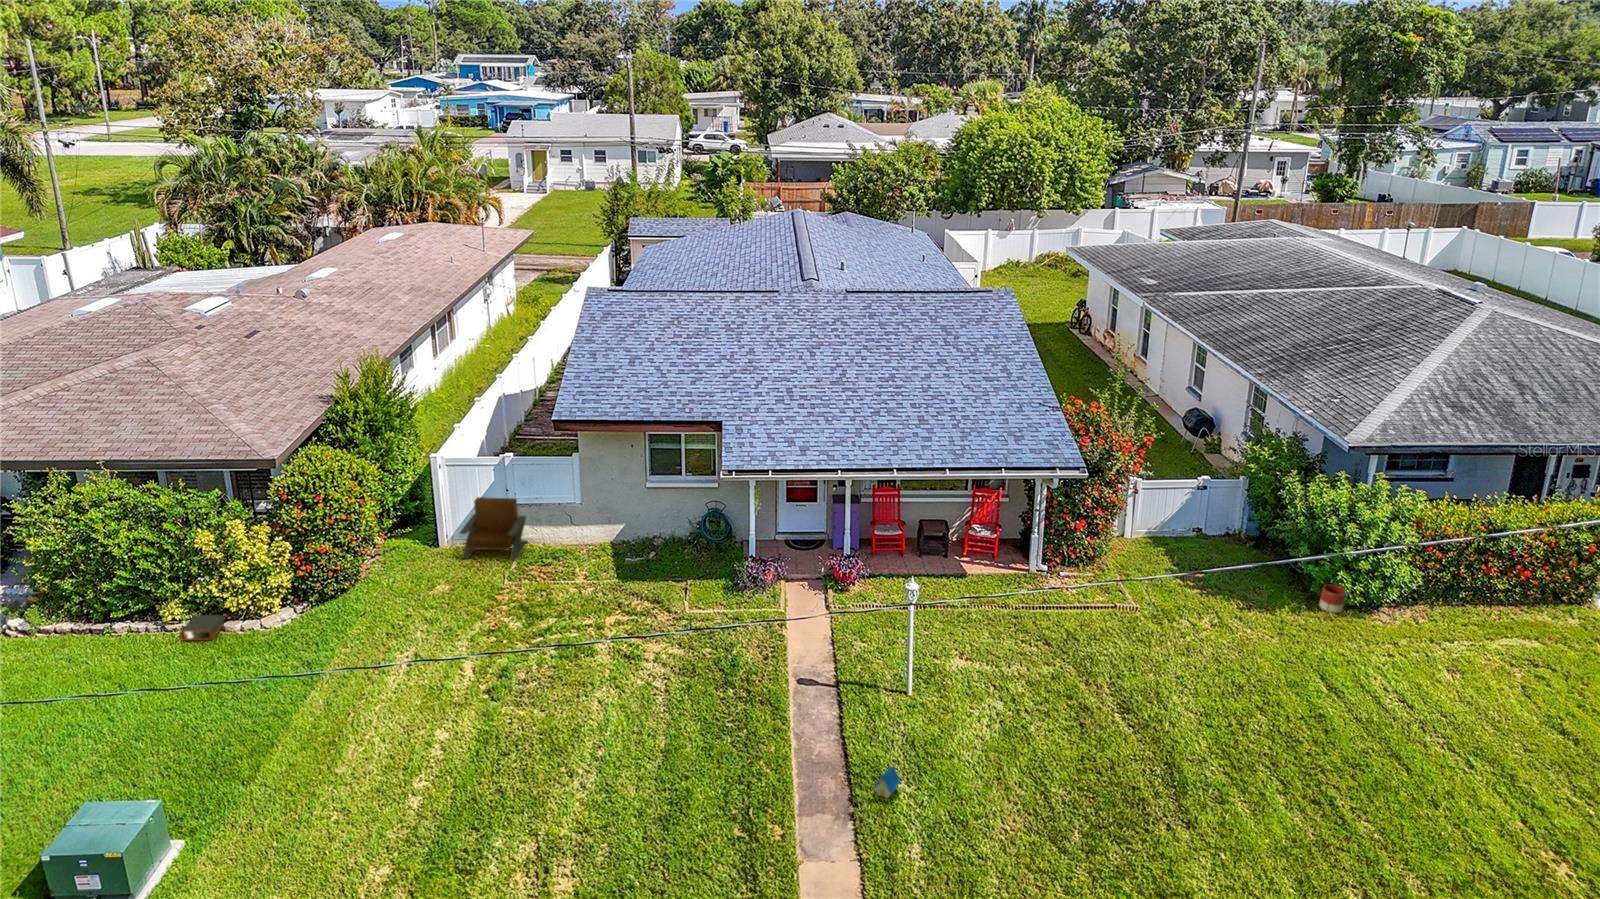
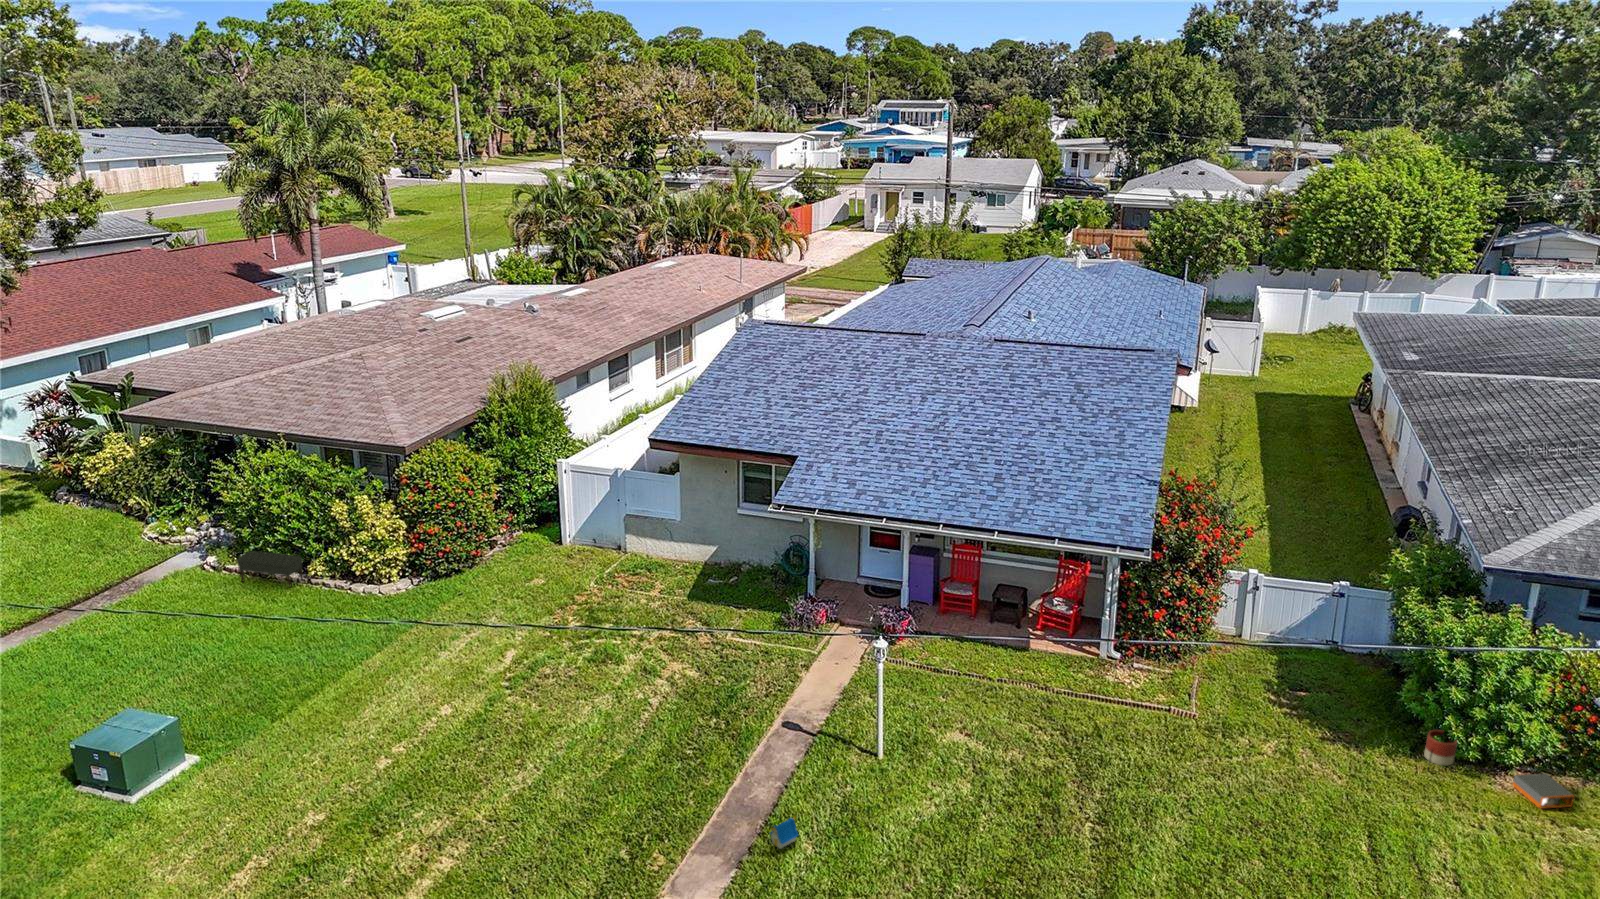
lounge chair: present [460,497,527,560] -> none [565,505,632,568]
bench: none [65,601,156,644] -> present [237,551,303,587]
storage box: present [180,615,224,641] -> present [1513,773,1574,809]

